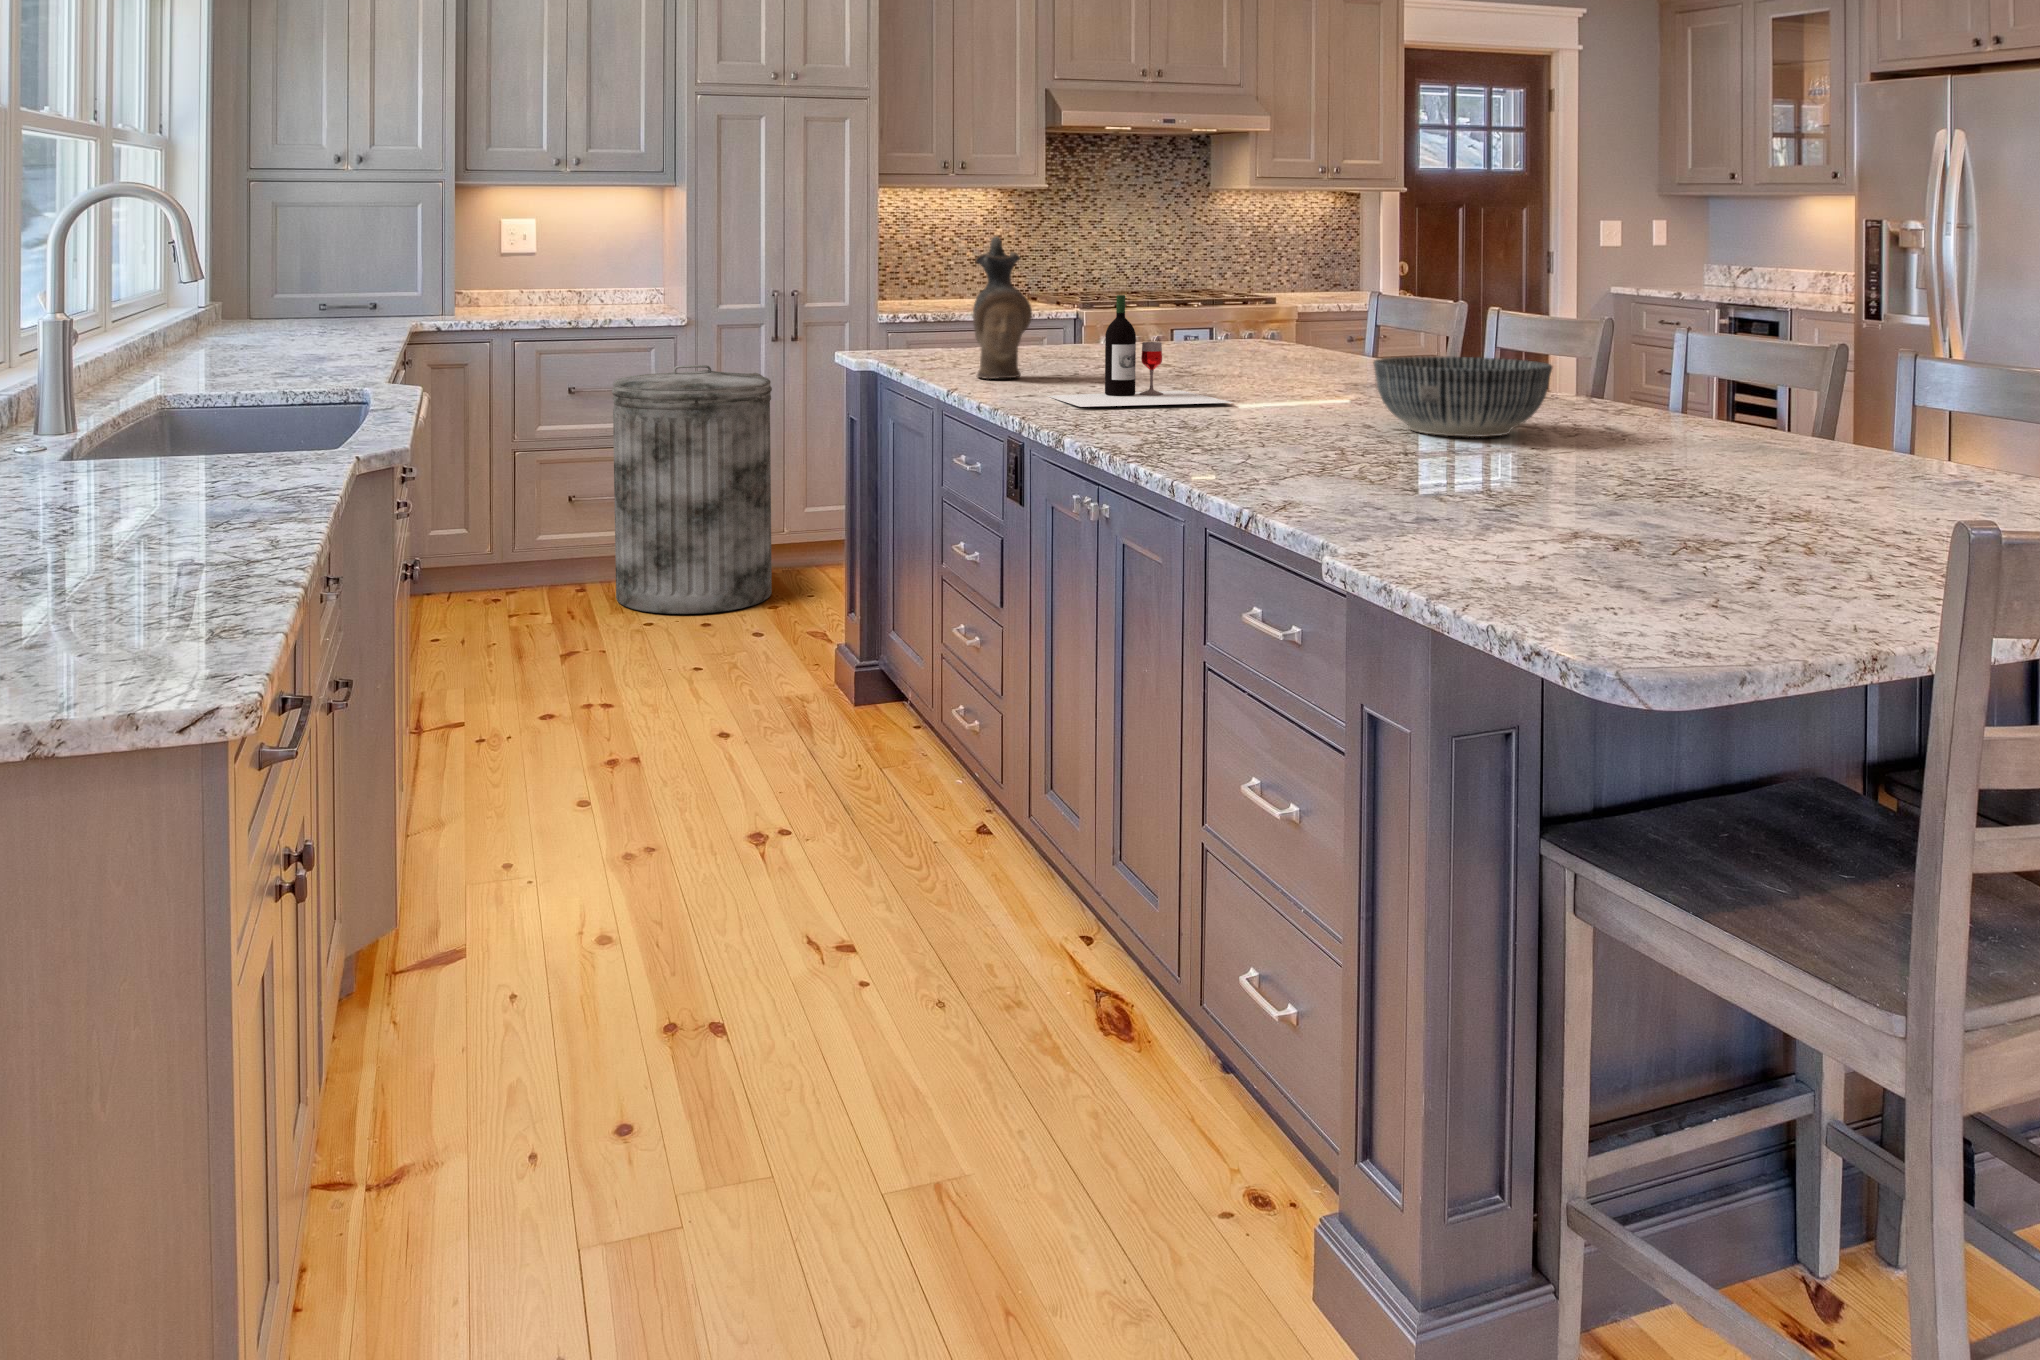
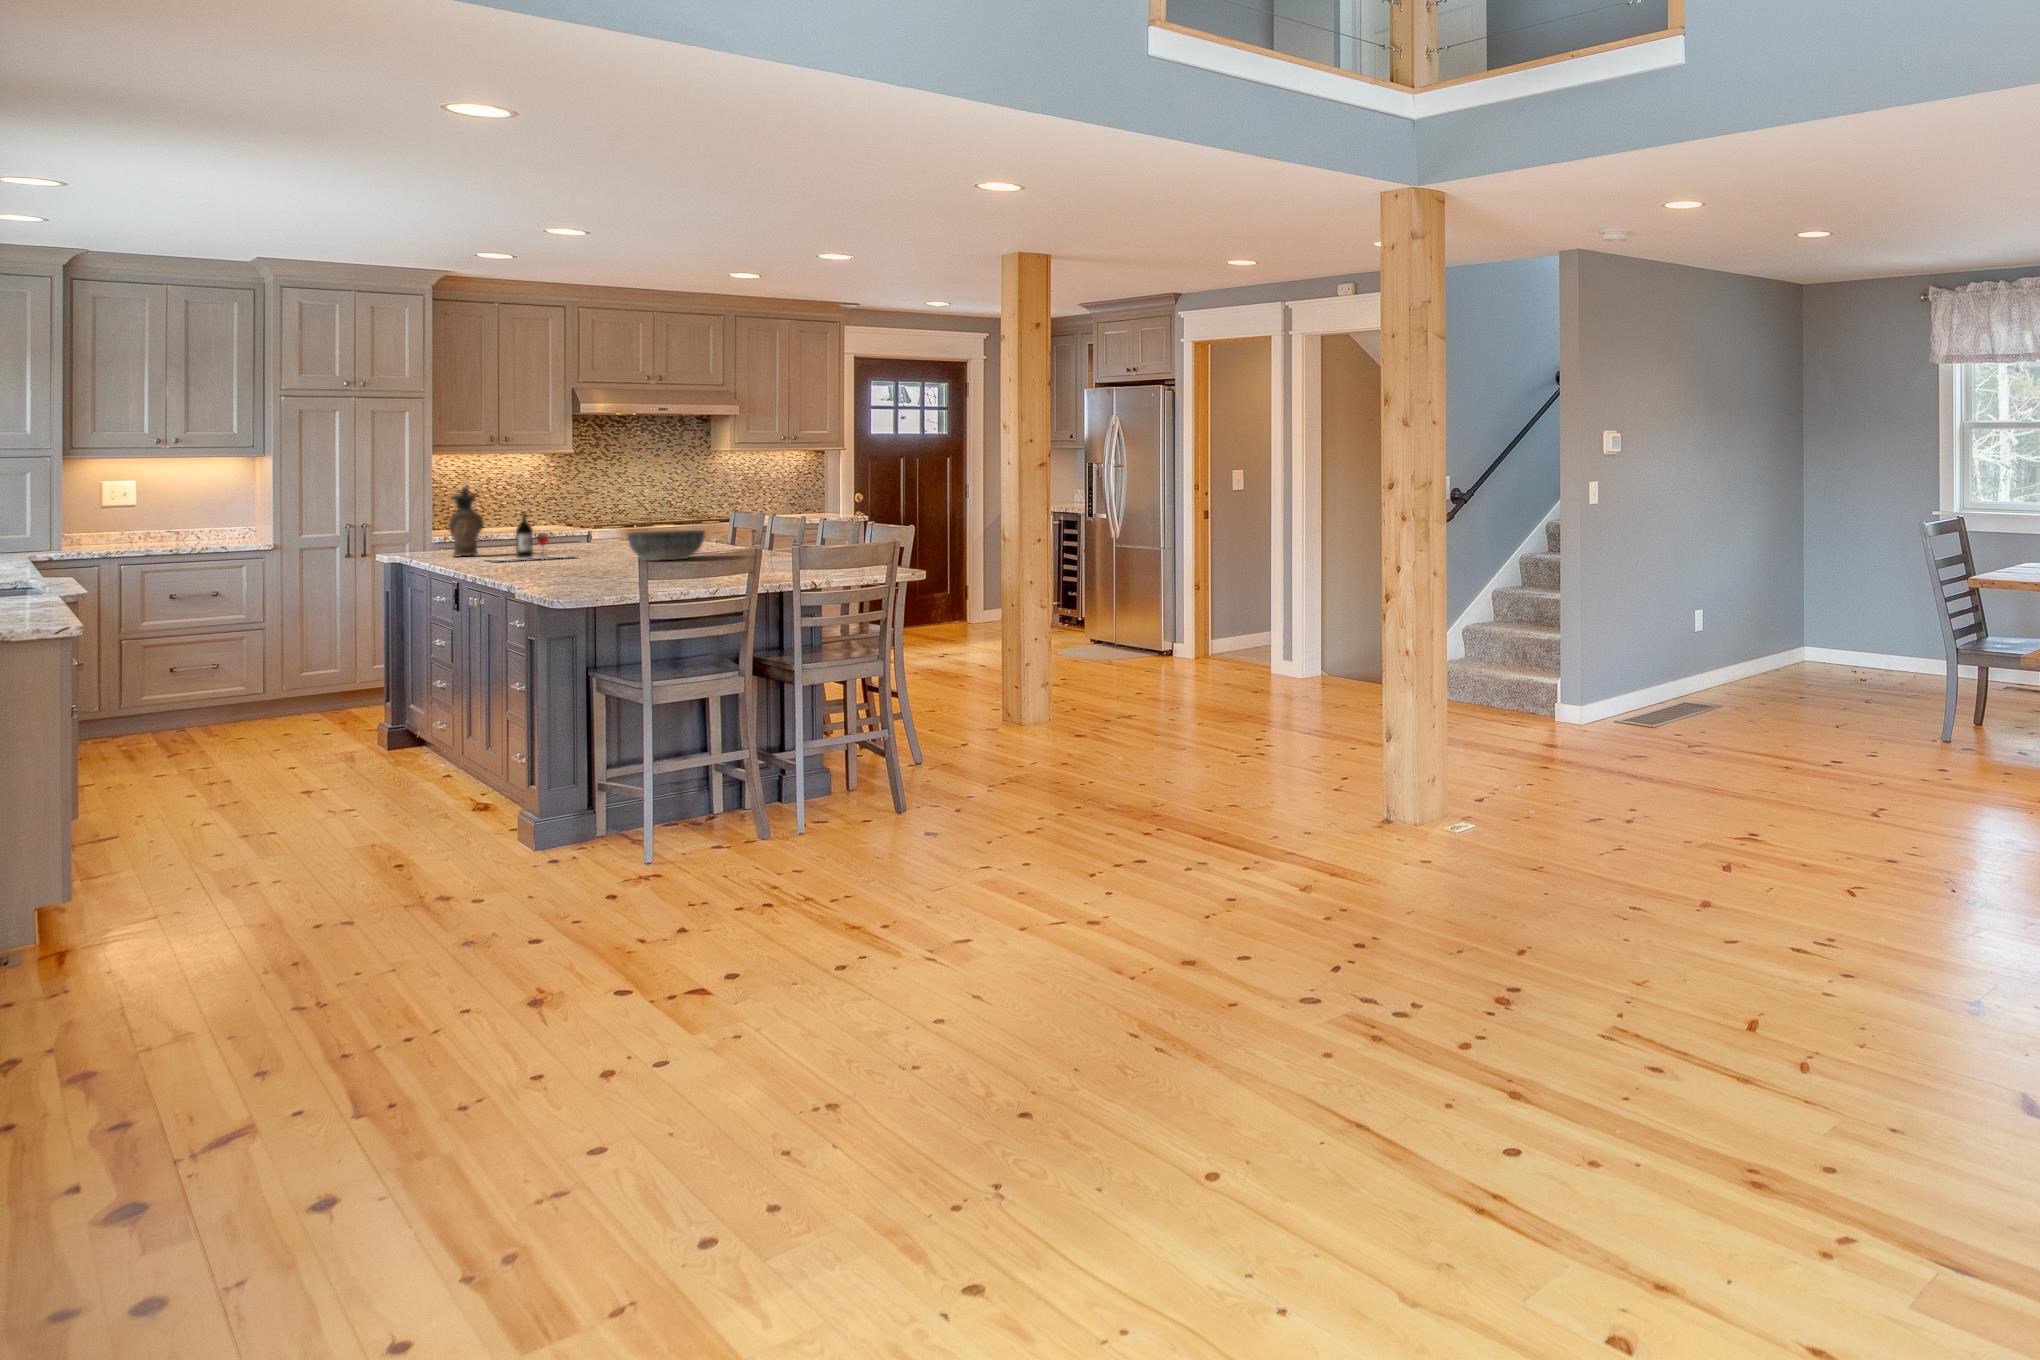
trash can: present [612,365,772,614] -> none [205,574,341,736]

